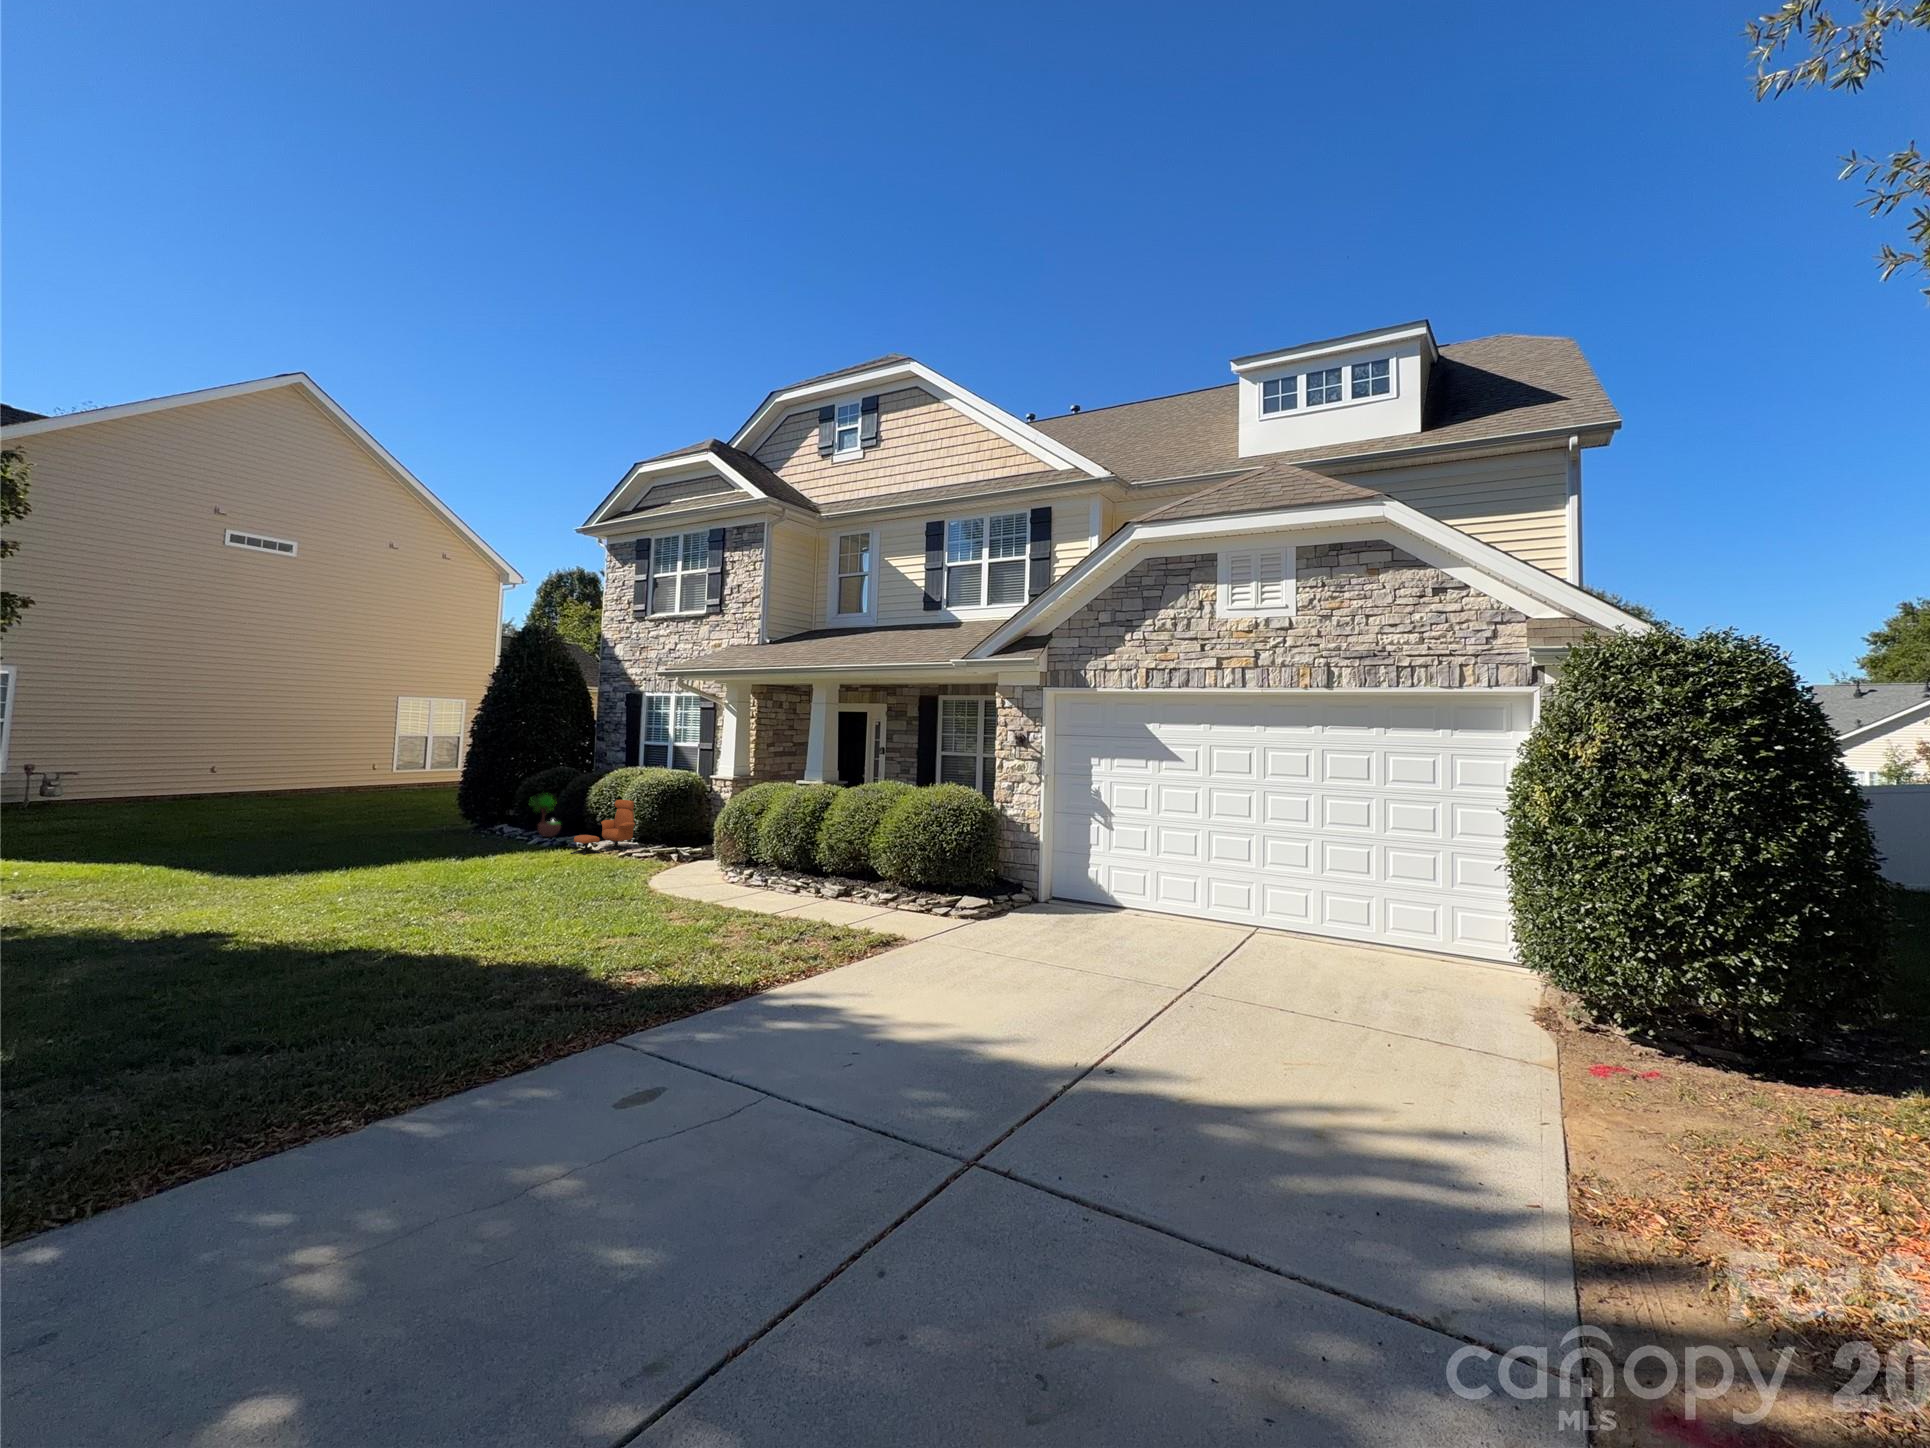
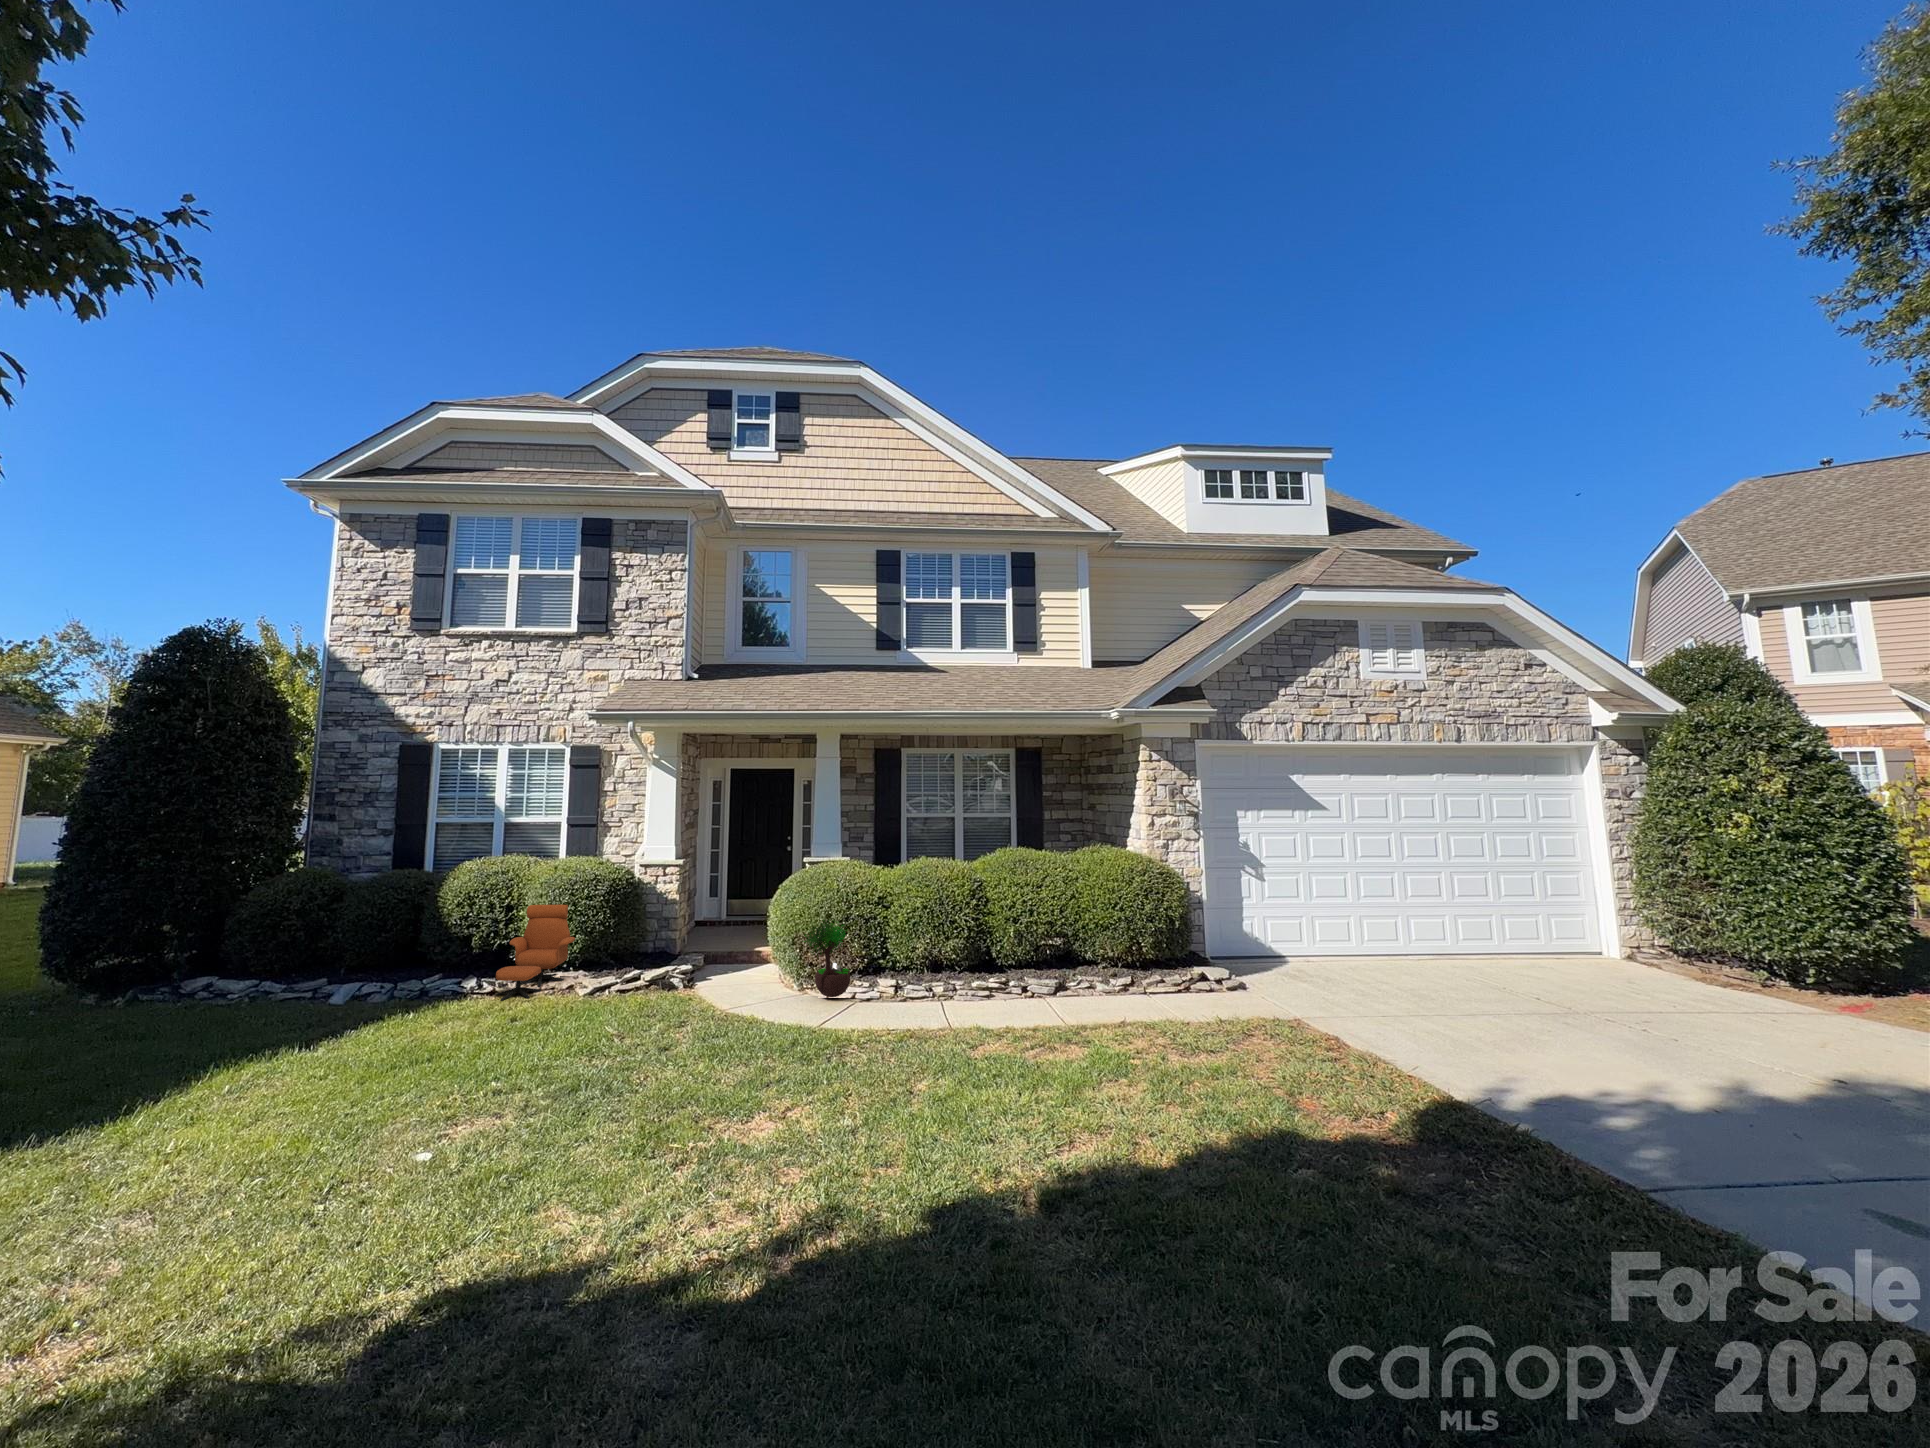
potted tree: present [531,795,561,837] -> present [804,920,850,997]

